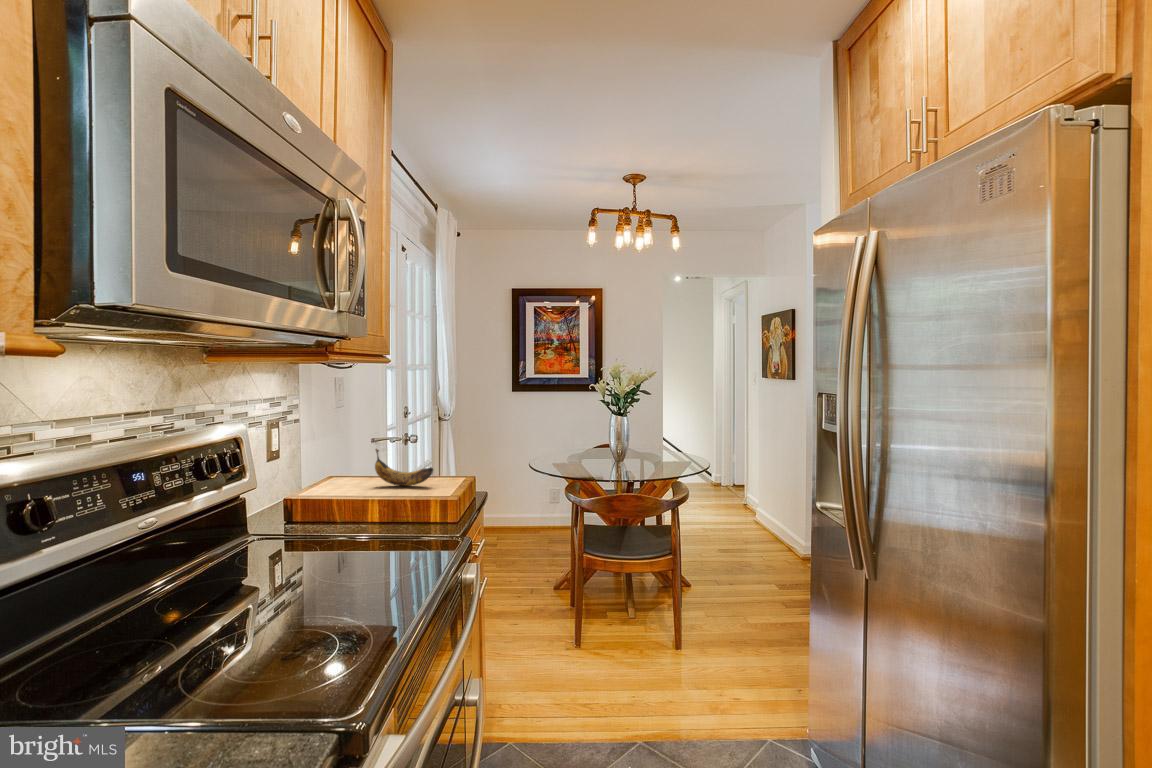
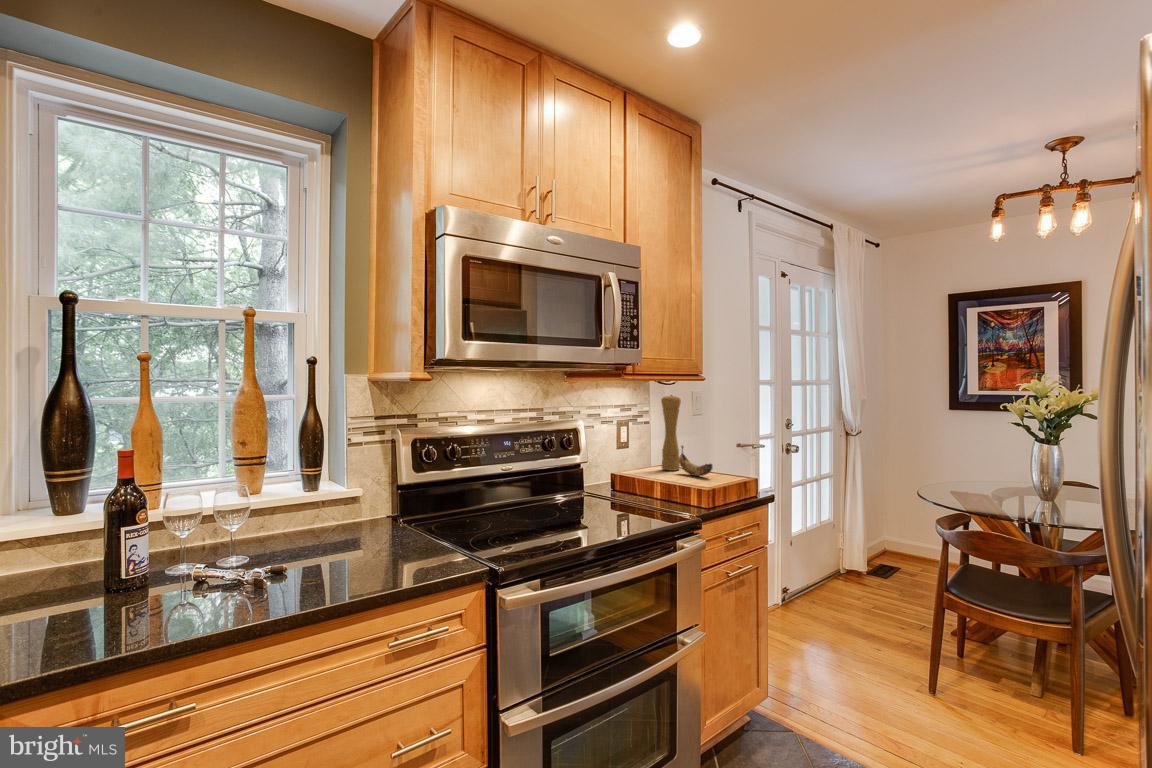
pepper mill: none [338,382,365,485] -> present [661,395,681,471]

